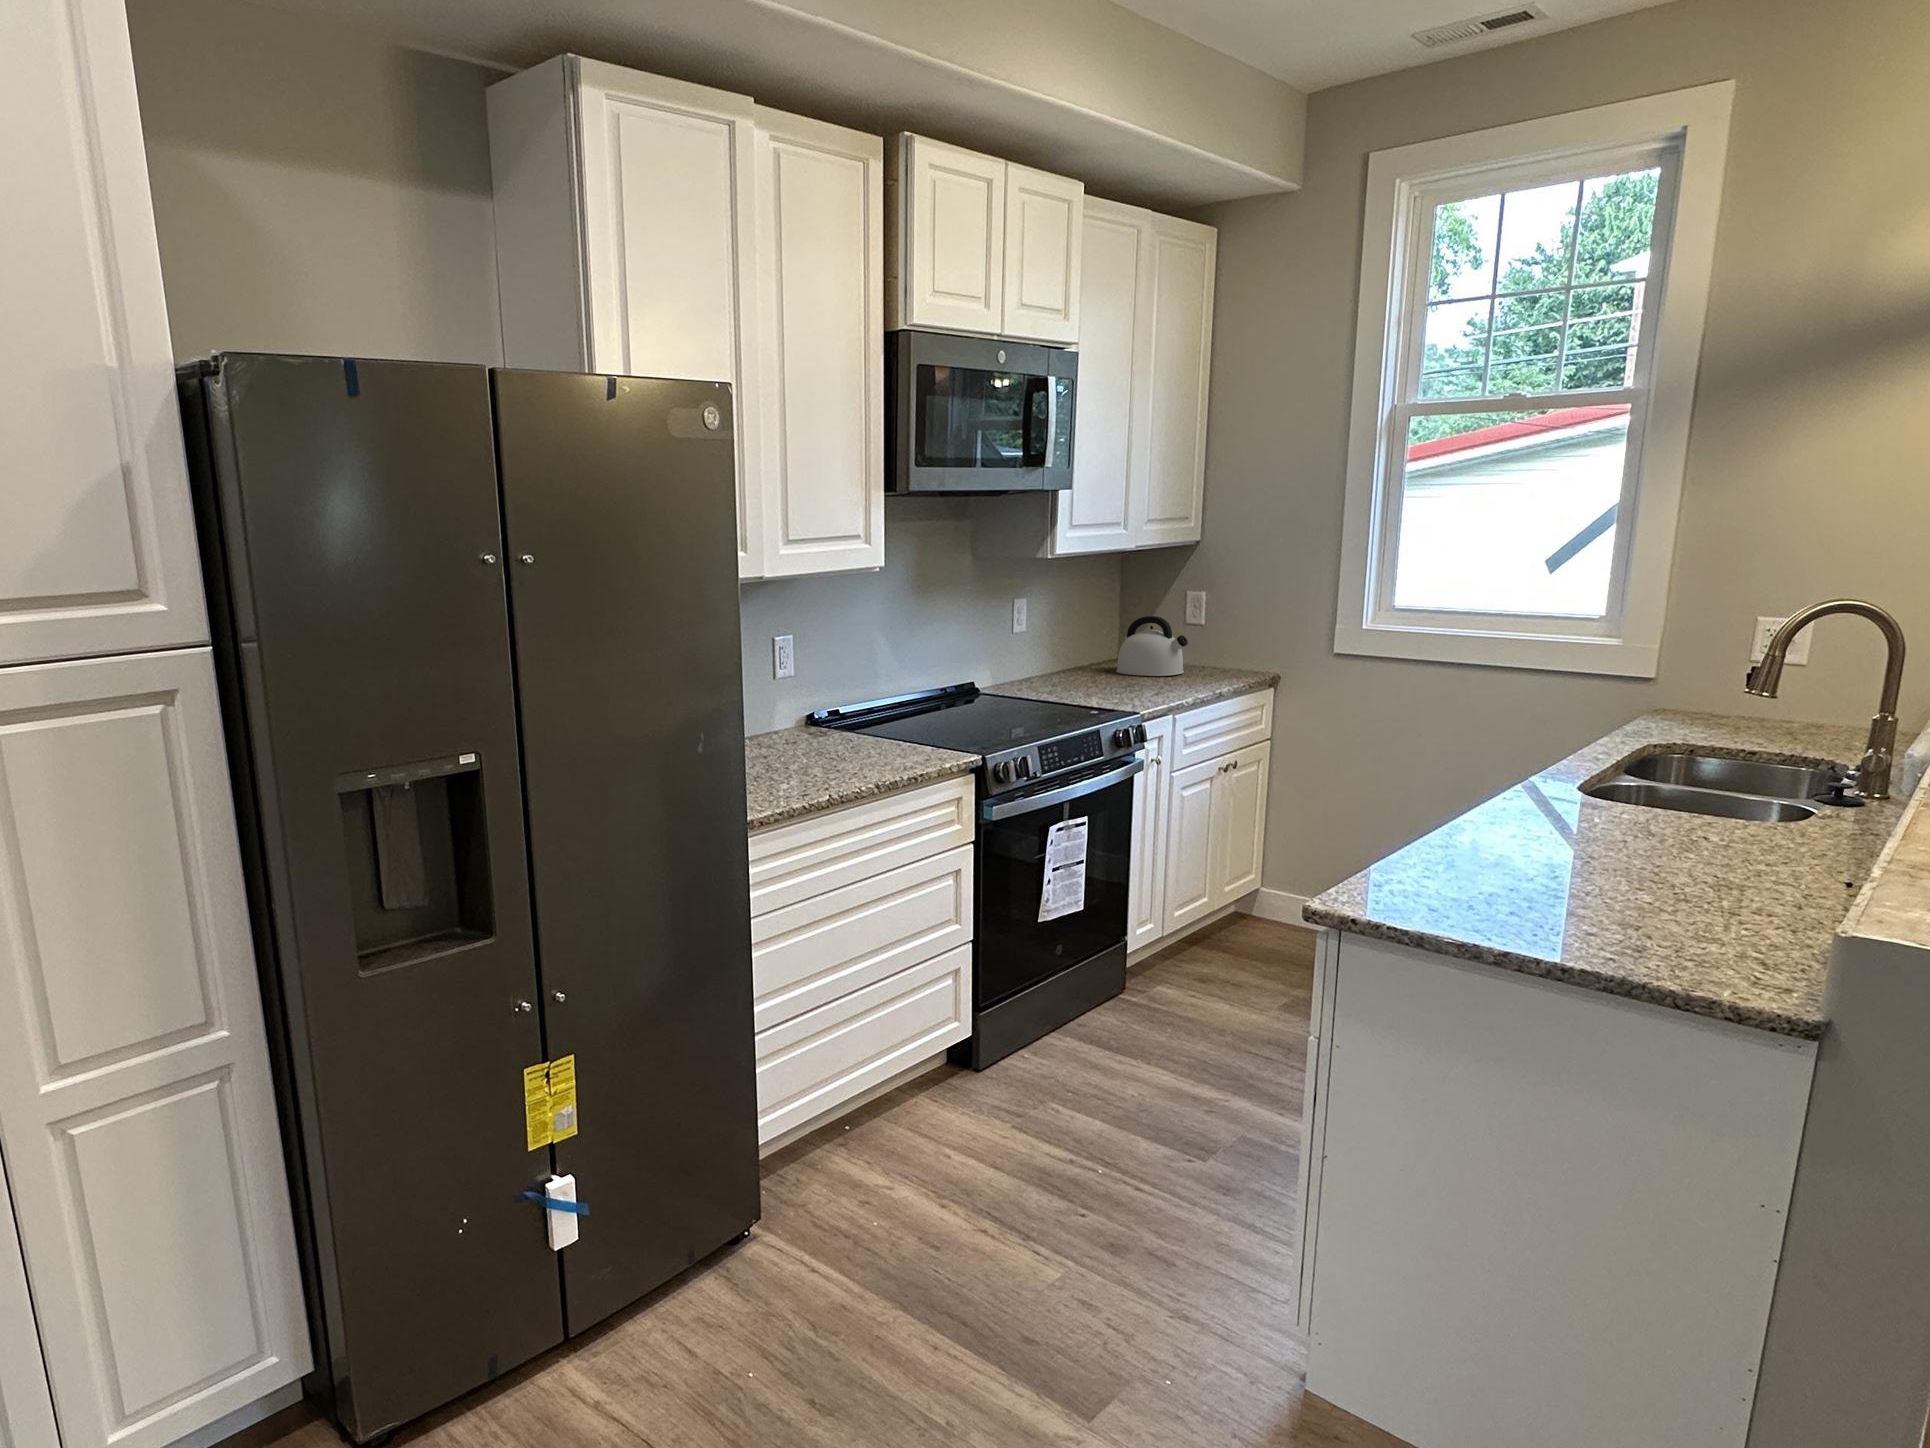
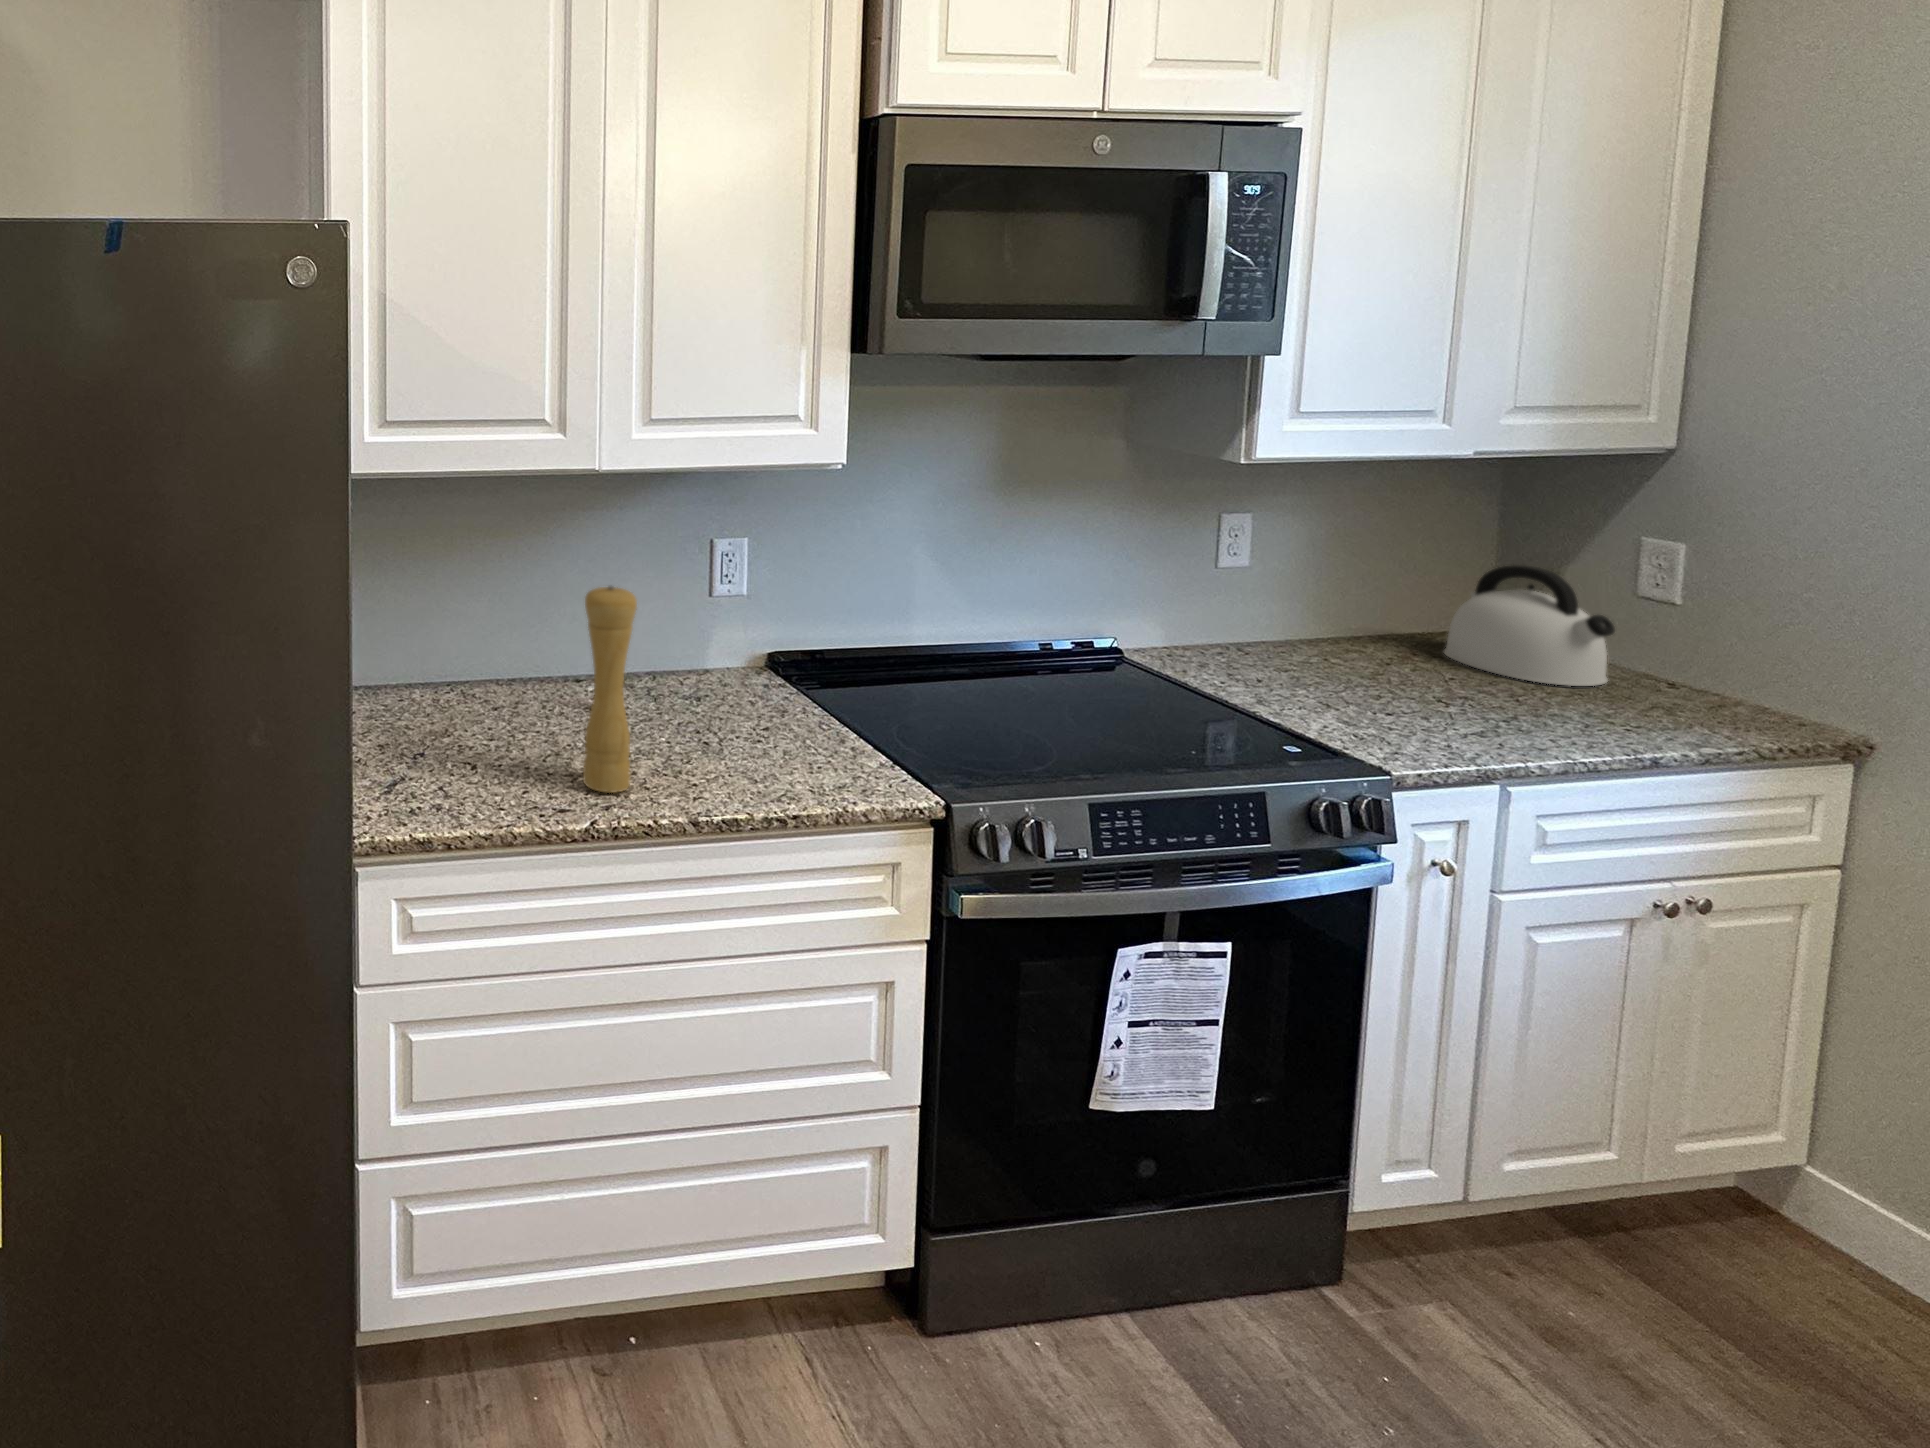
pepper mill: none [800,646,835,781] -> present [583,586,637,793]

